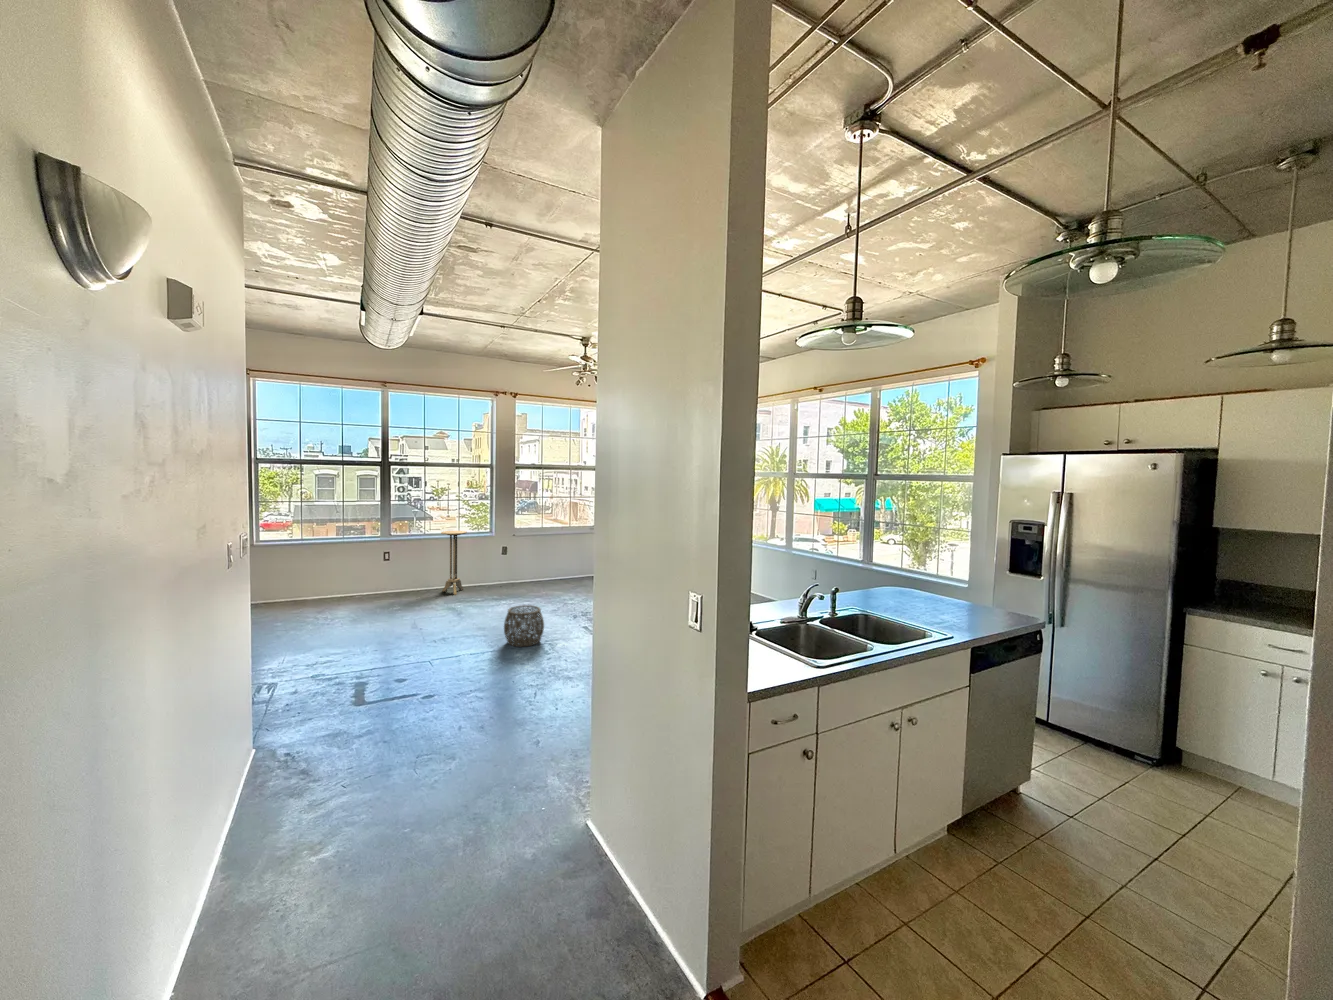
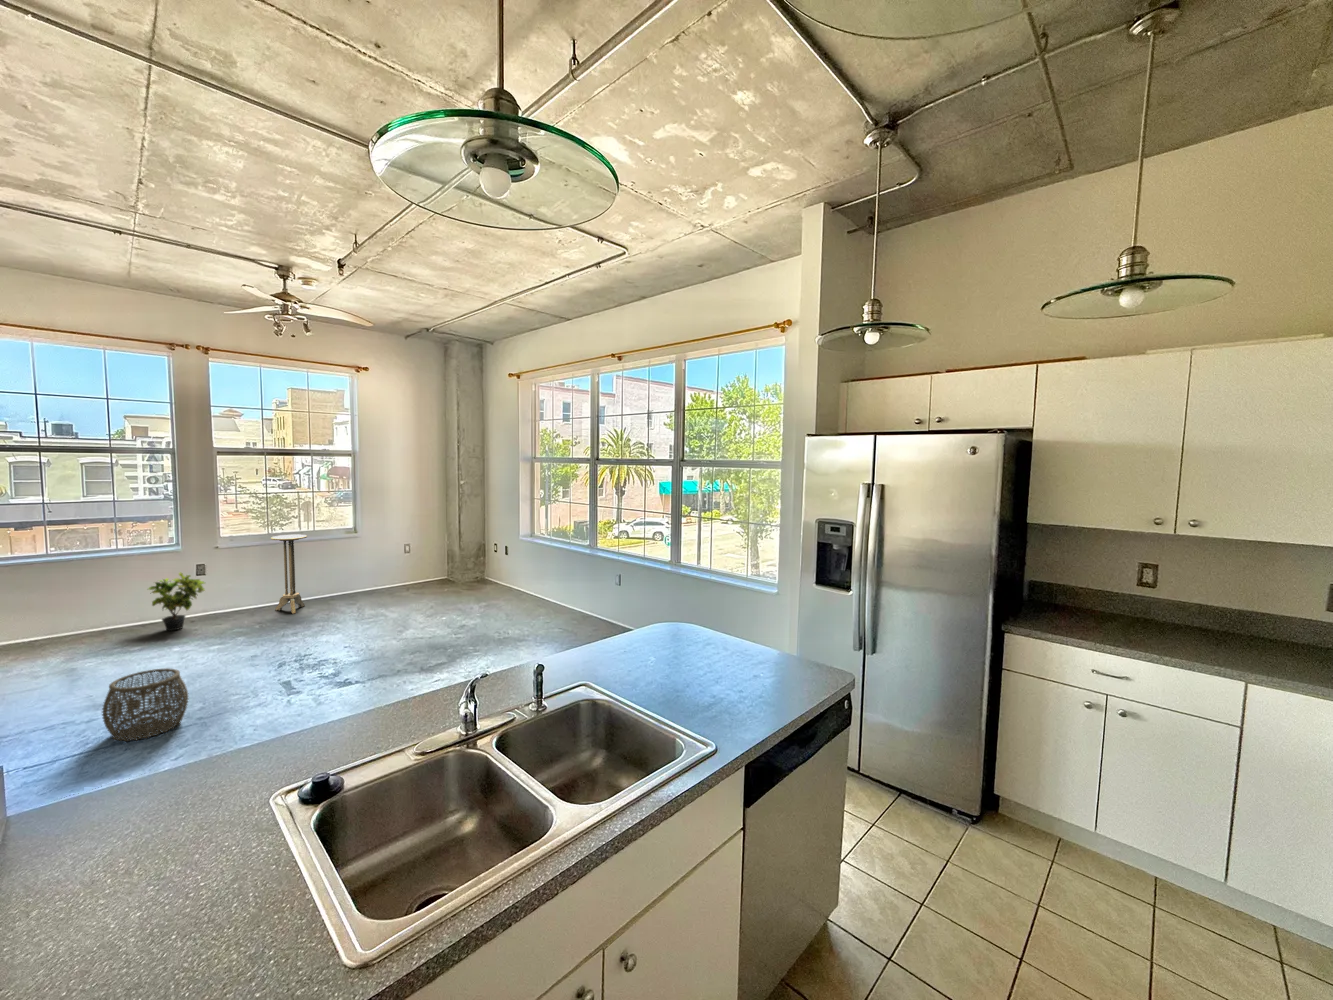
side table: present [441,531,467,595] -> present [271,535,307,614]
potted plant: none [483,550,514,590] -> present [149,572,205,631]

